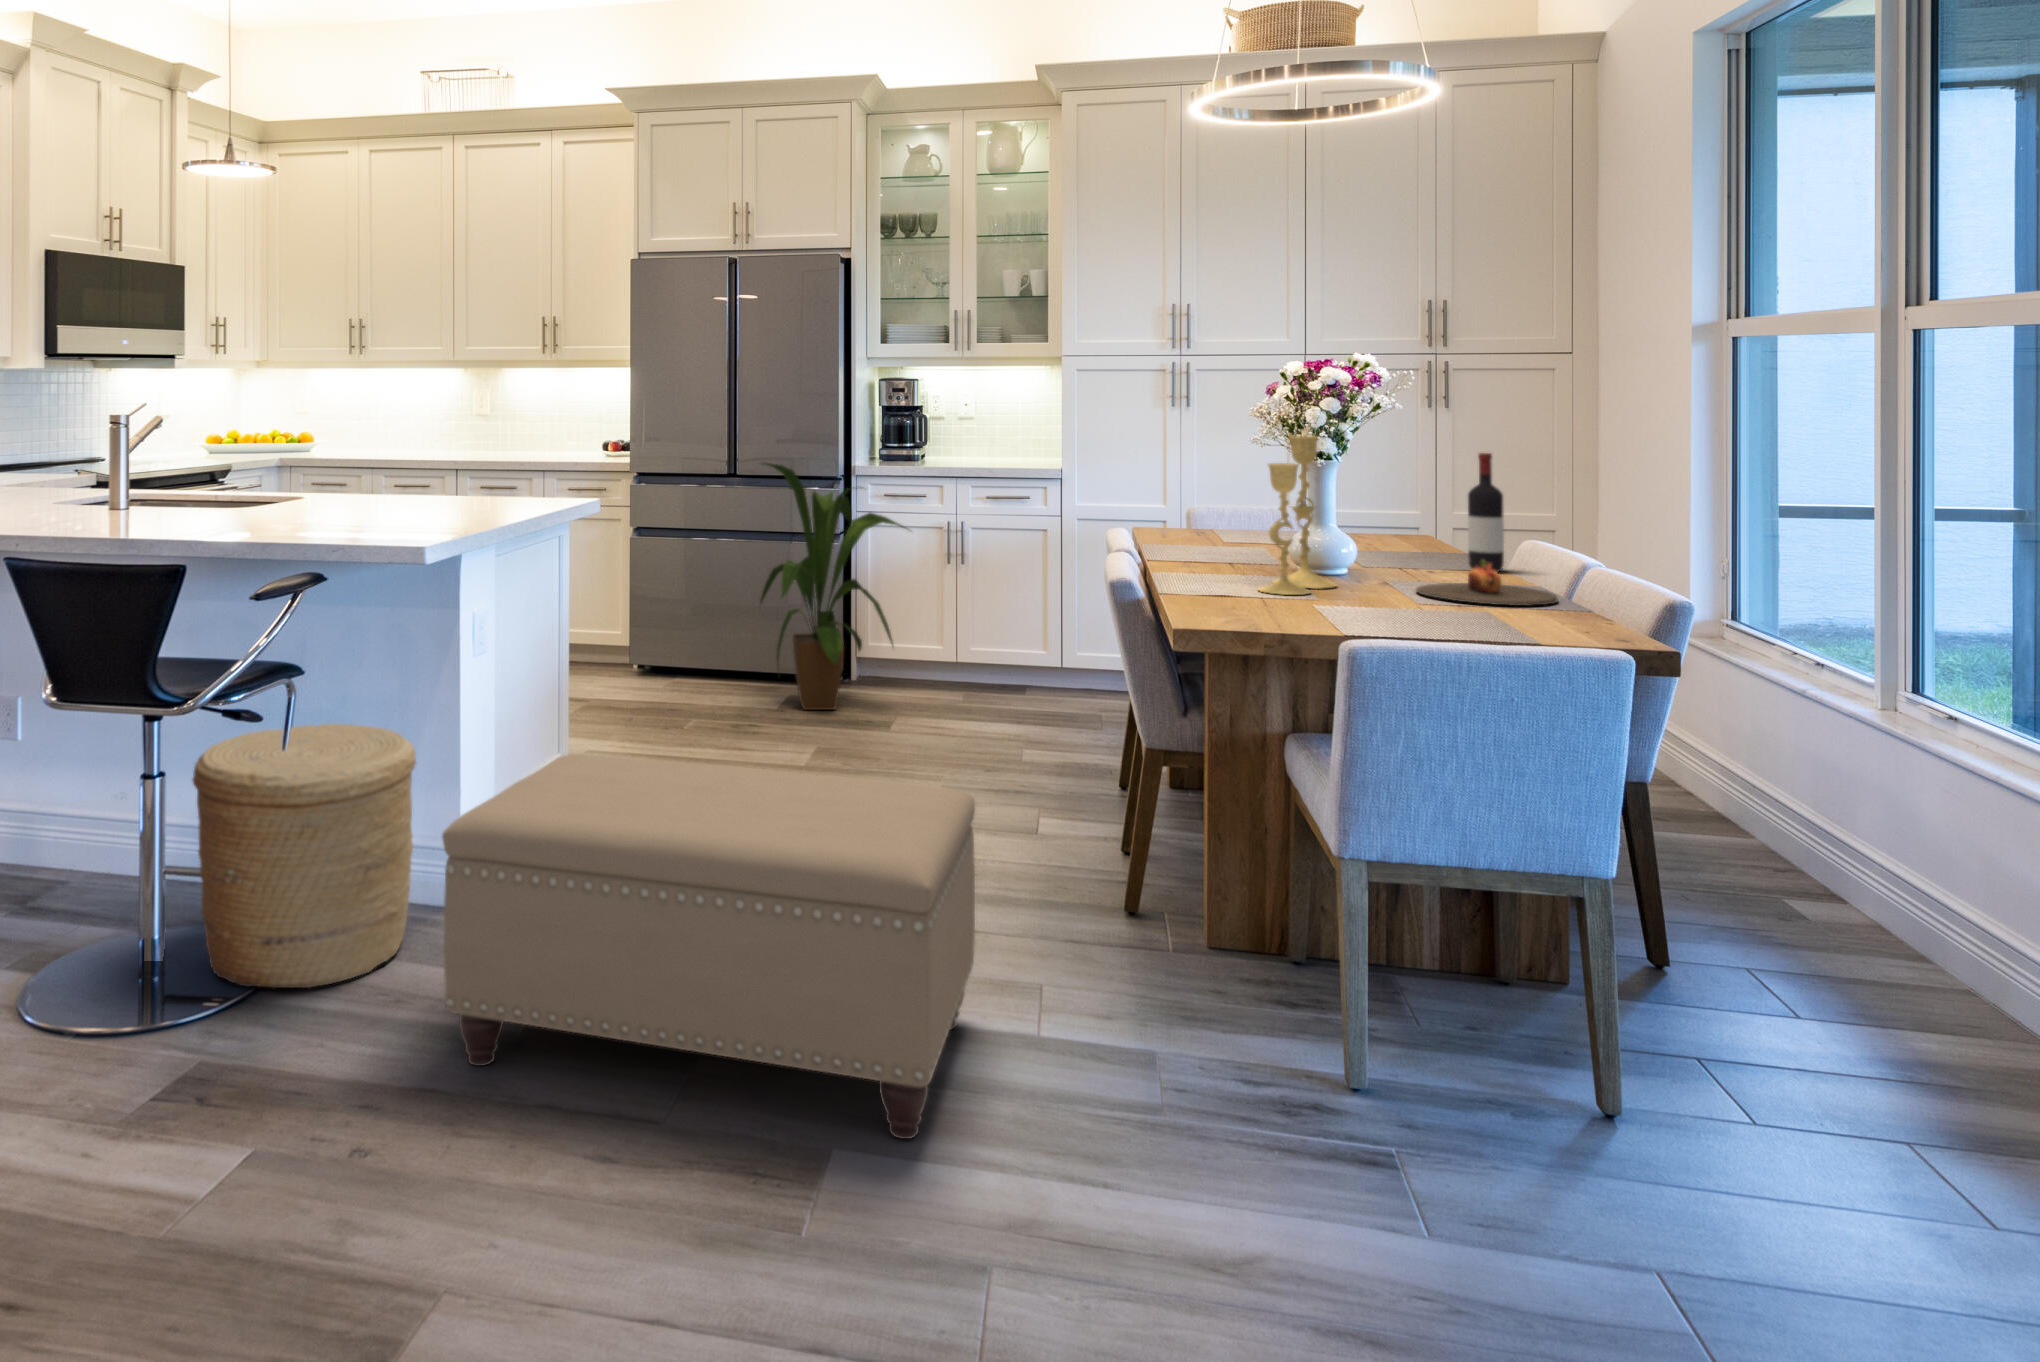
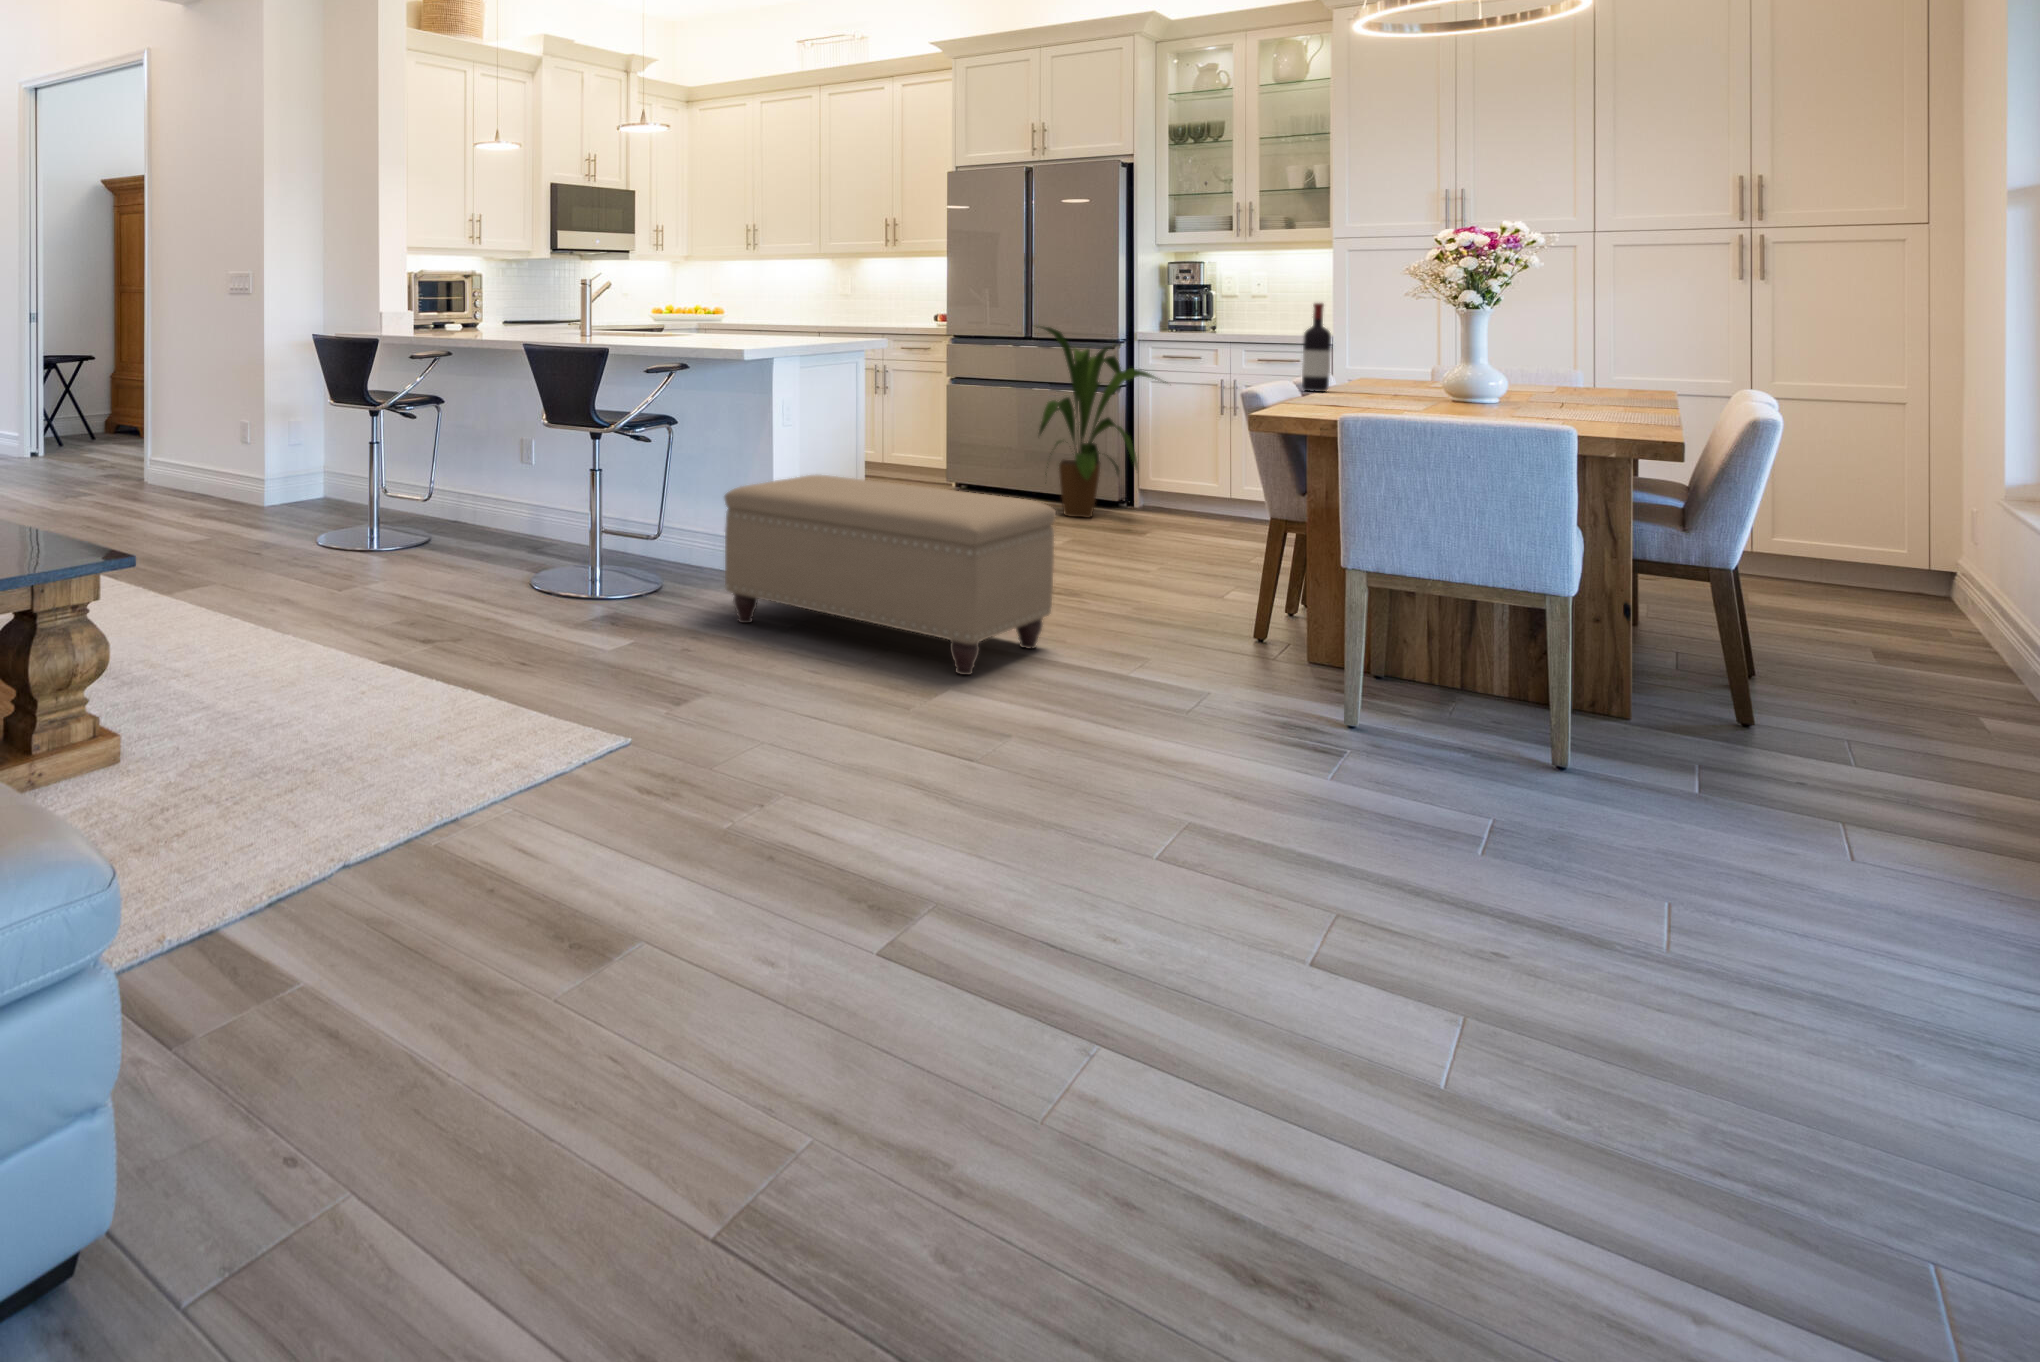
candlestick: present [1258,436,1336,595] -> none [1335,287,1418,404]
wine bottle: present [1468,453,1504,572] -> present [1302,303,1331,392]
plate: present [1416,560,1557,606] -> none [1476,382,1603,415]
woven basket: present [193,724,416,988] -> none [610,457,732,589]

